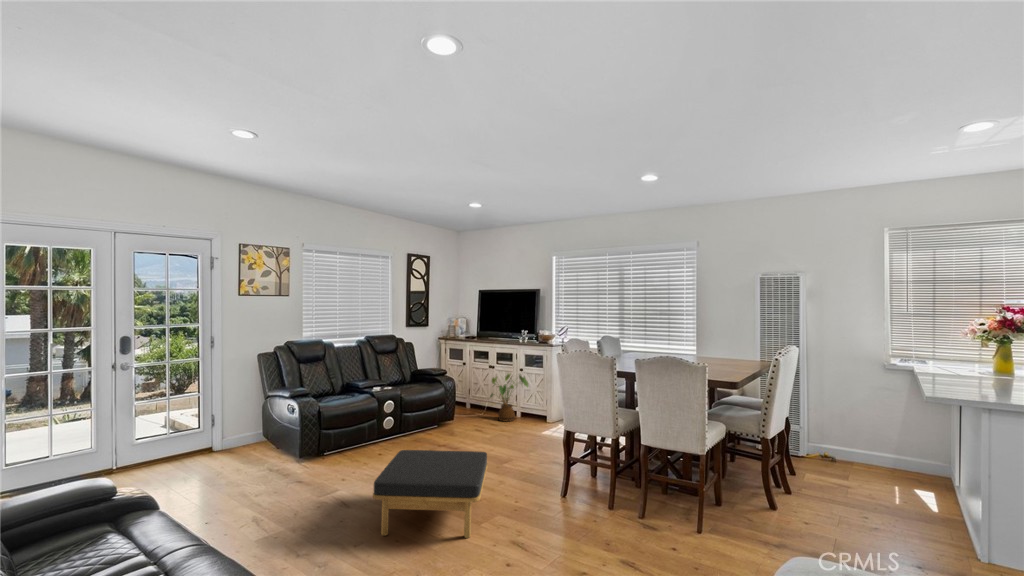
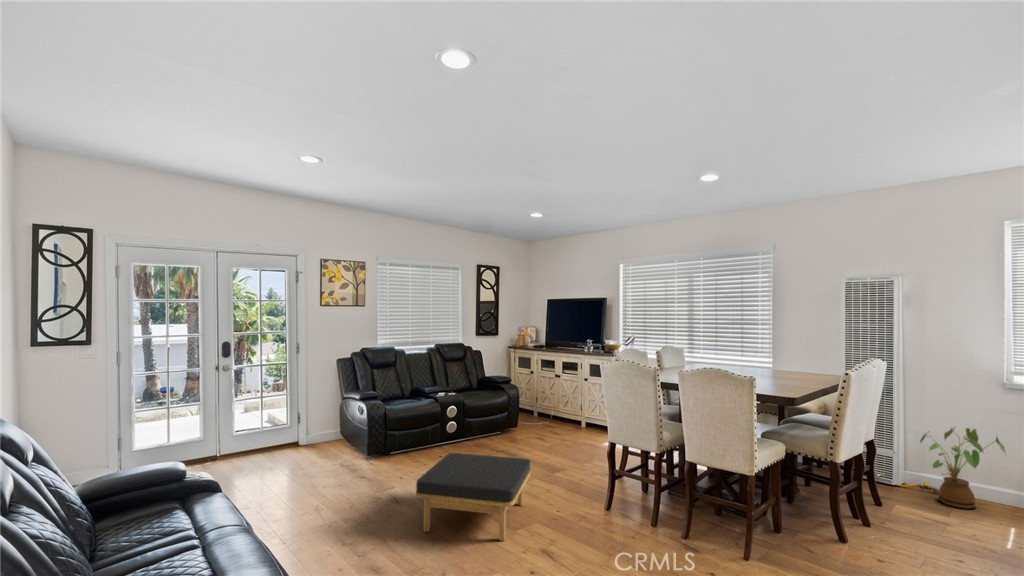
house plant: present [490,374,528,421] -> present [920,427,1006,509]

